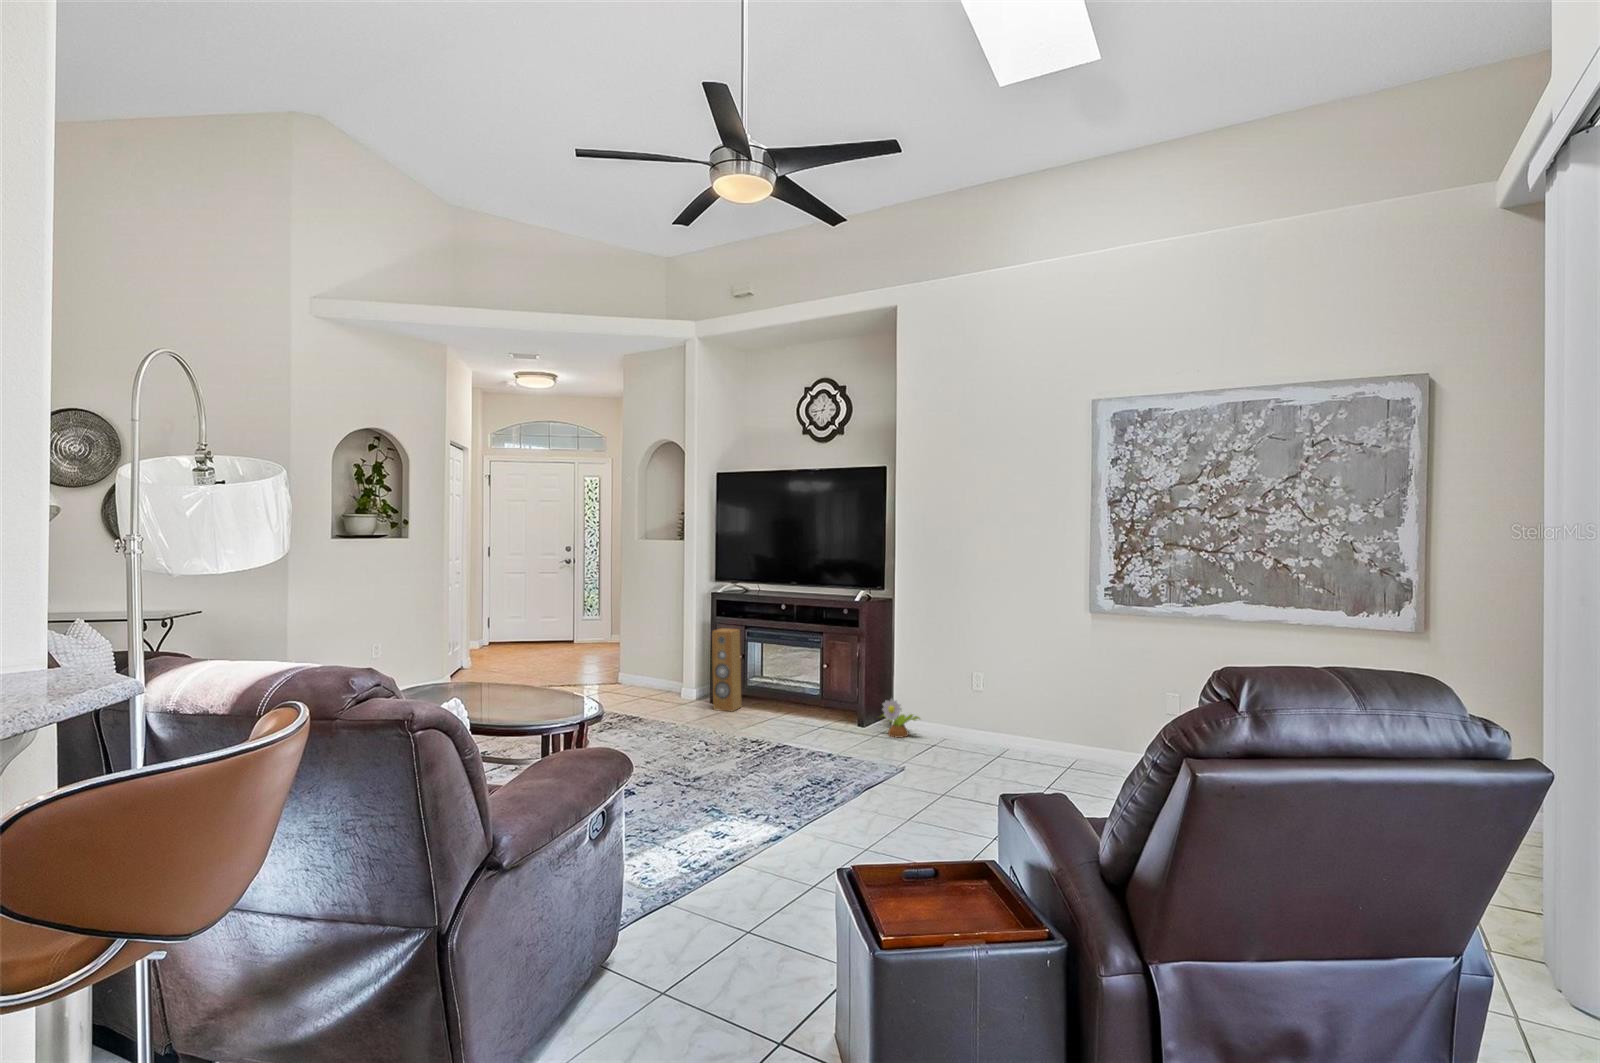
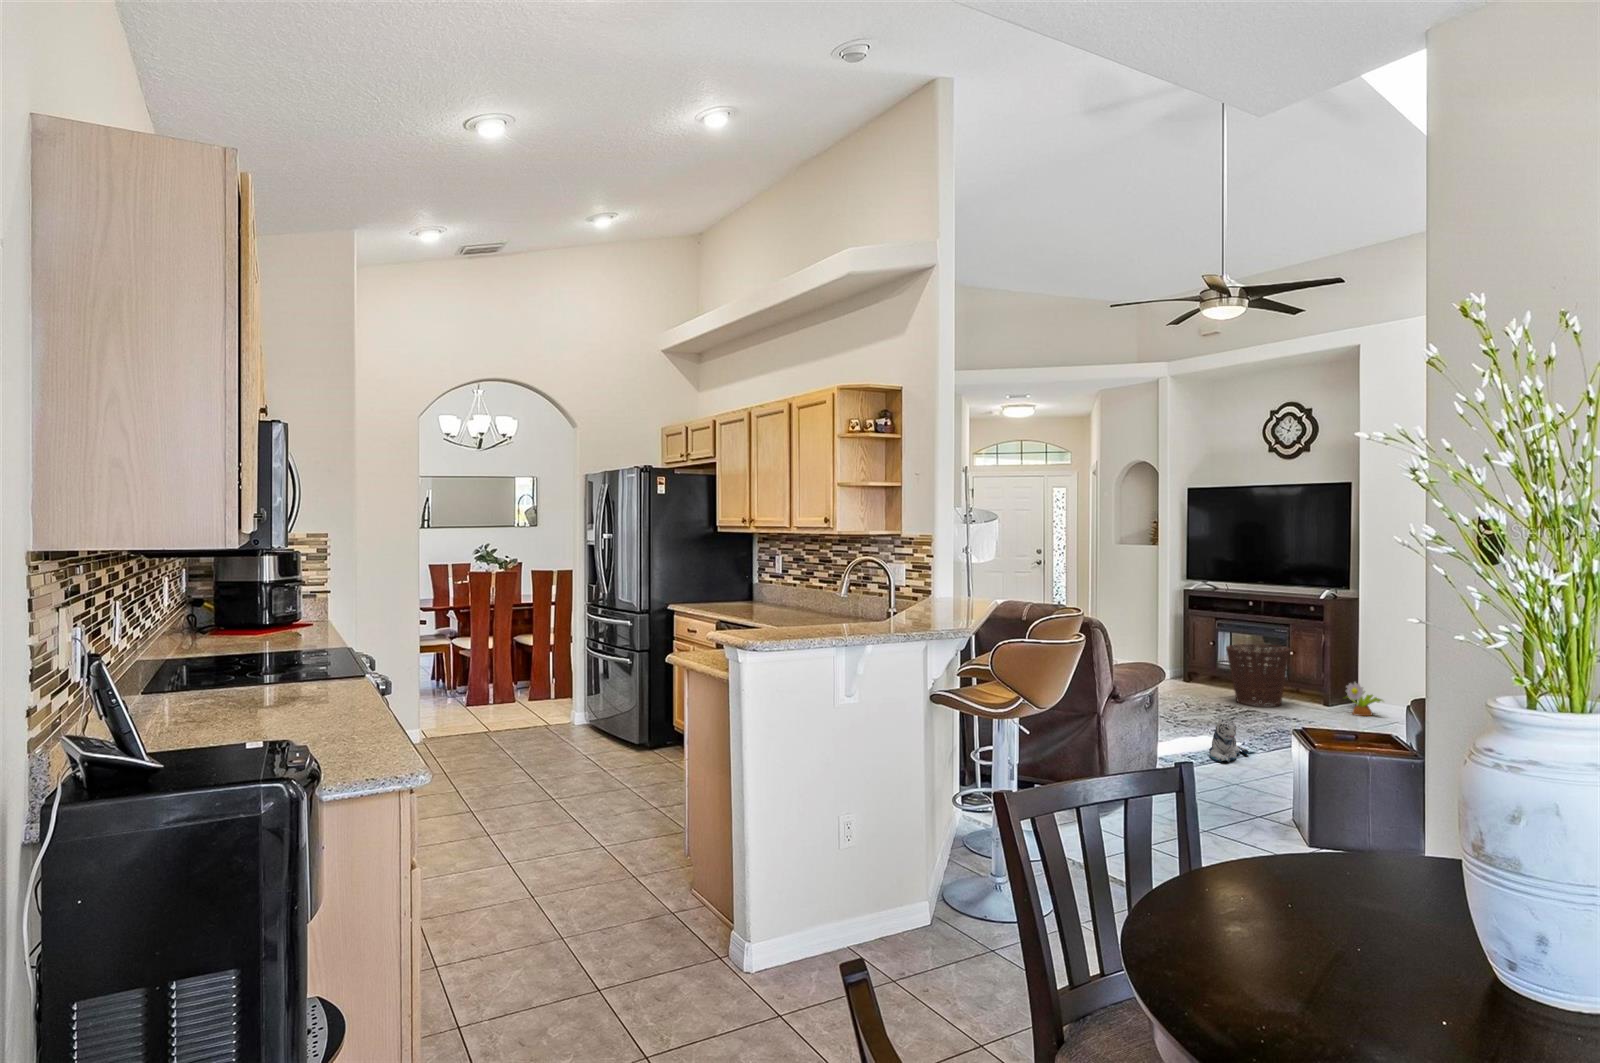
speaker: present [712,628,742,711] -> none [1186,620,1213,690]
basket: none [755,656,824,735] -> present [1226,644,1290,707]
plush toy: none [726,793,780,863] -> present [1209,719,1249,762]

